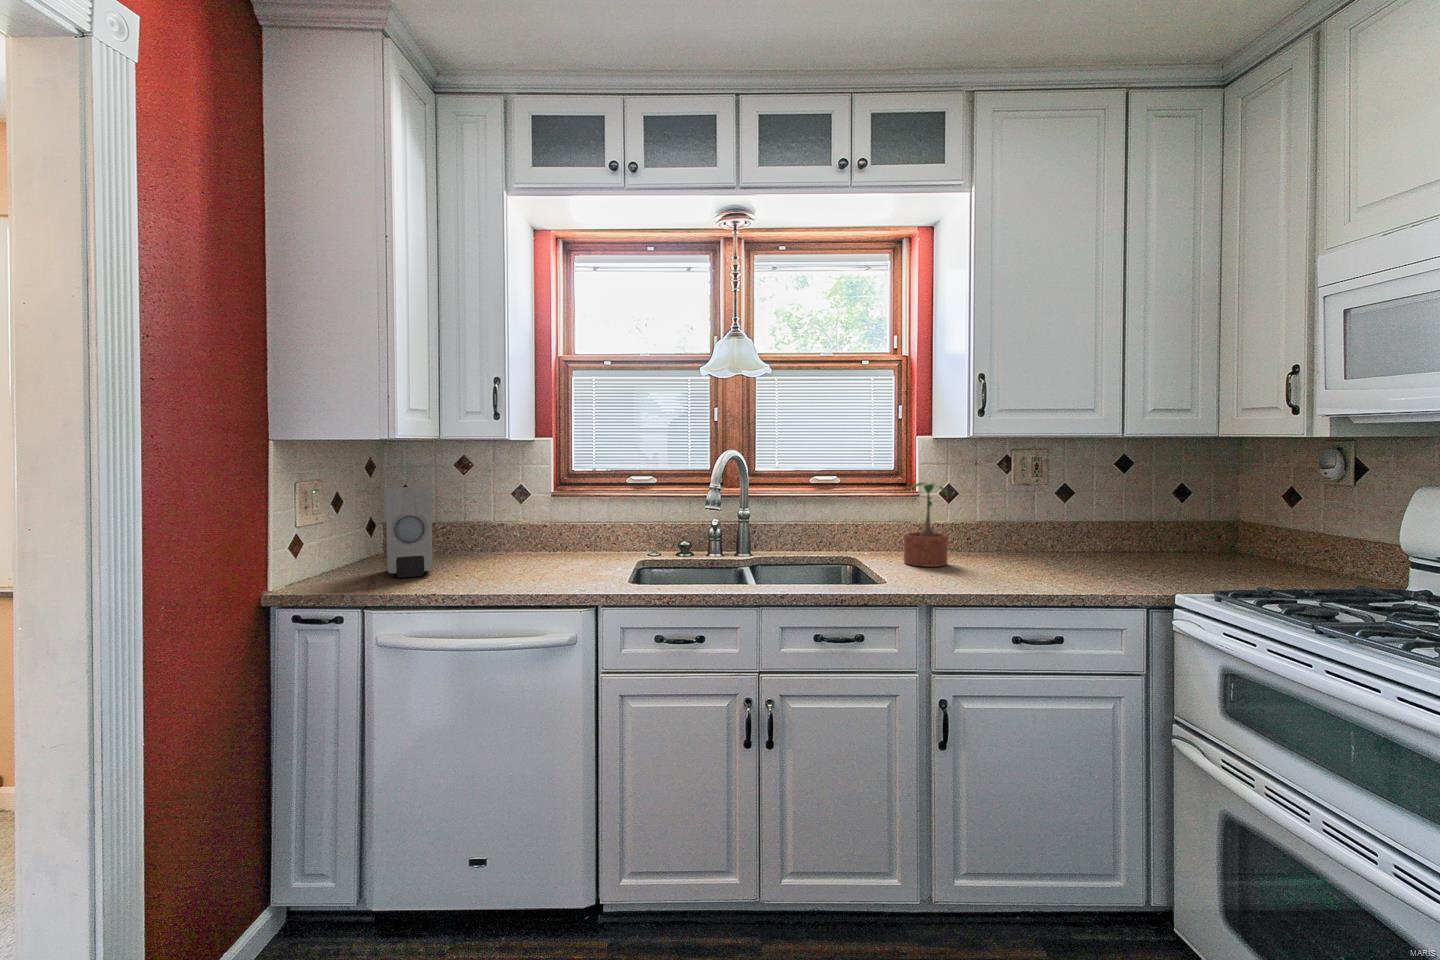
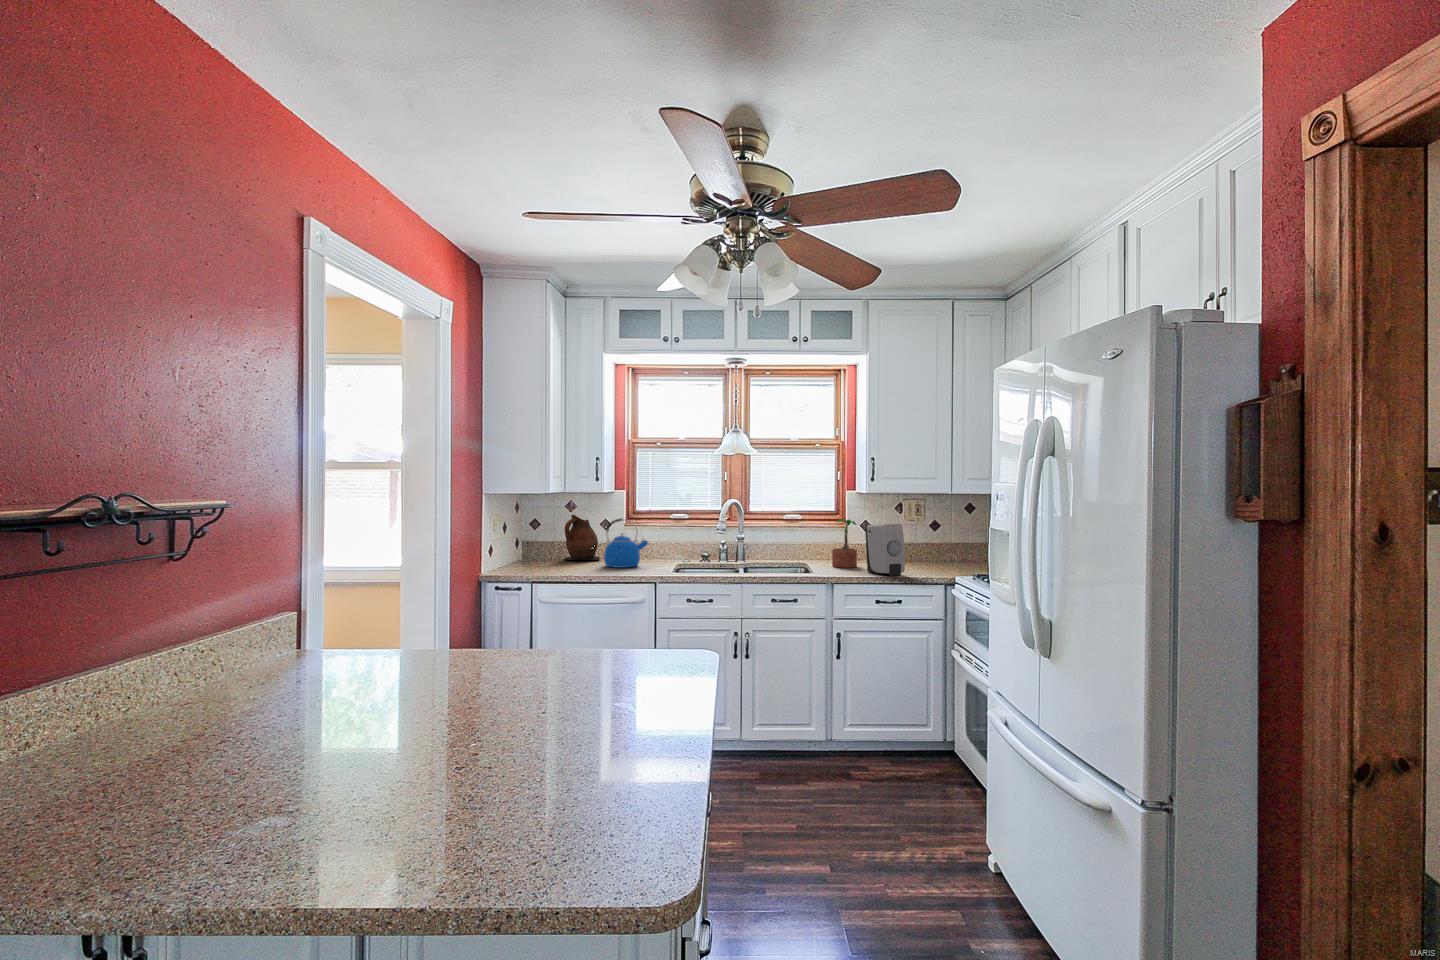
ceramic pitcher: none [446,480,513,557] -> present [565,515,600,560]
kettle: none [506,485,586,574] -> present [604,518,648,568]
soap dispenser: present [386,487,433,578] -> present [865,524,905,576]

